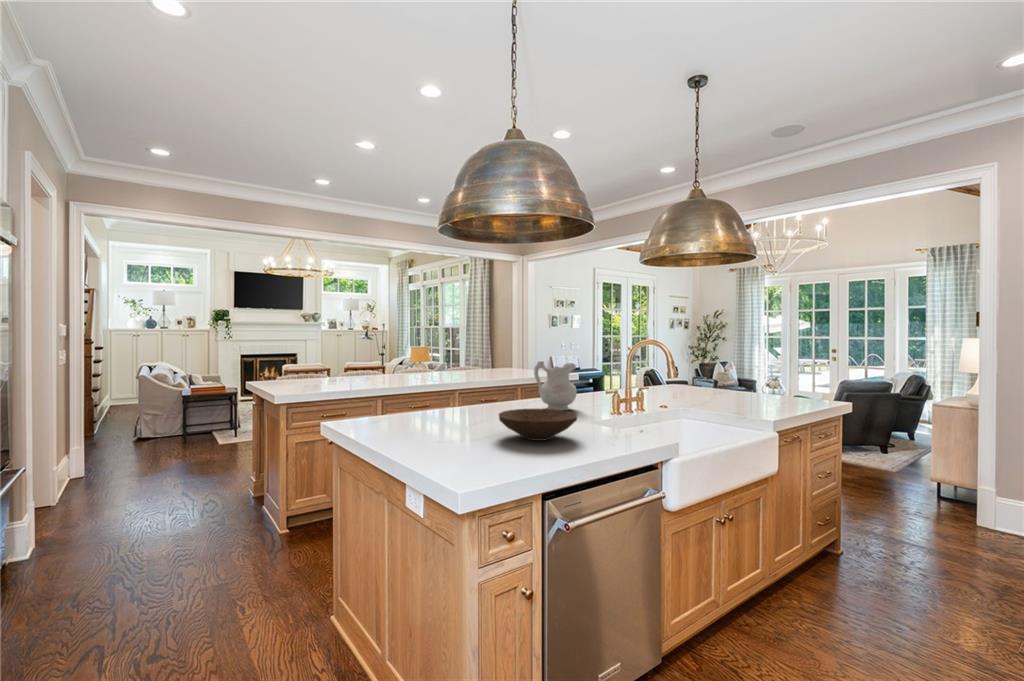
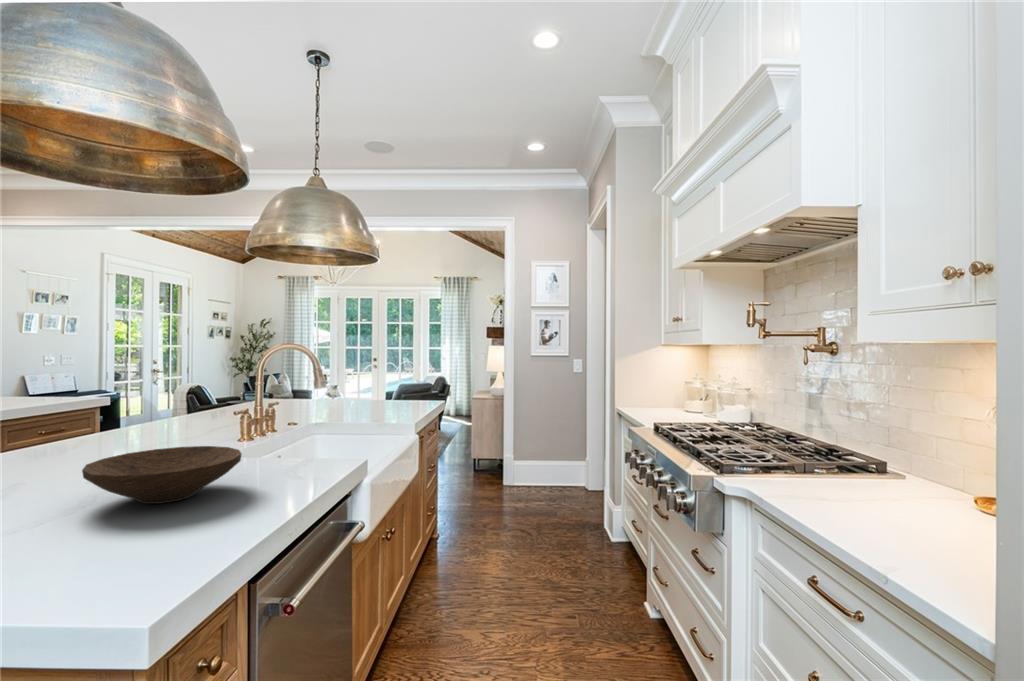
ceramic pitcher: present [534,361,577,410] -> none [97,376,178,451]

